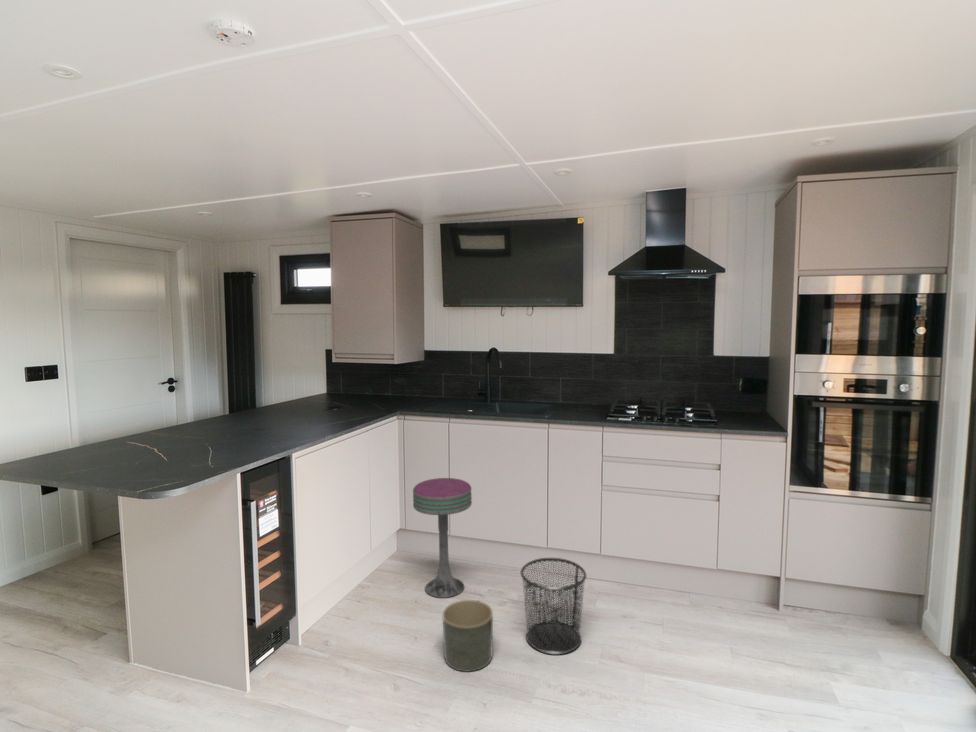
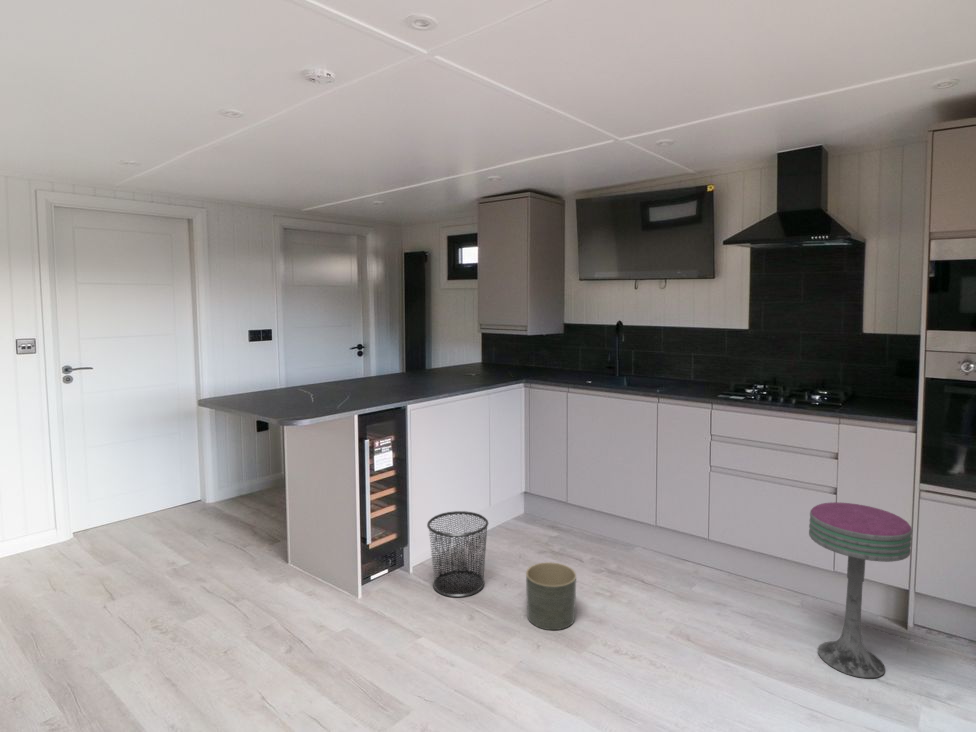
bar stool: present [413,478,472,598] -> present [809,502,912,678]
waste bin: present [521,558,586,655] -> present [427,511,488,597]

